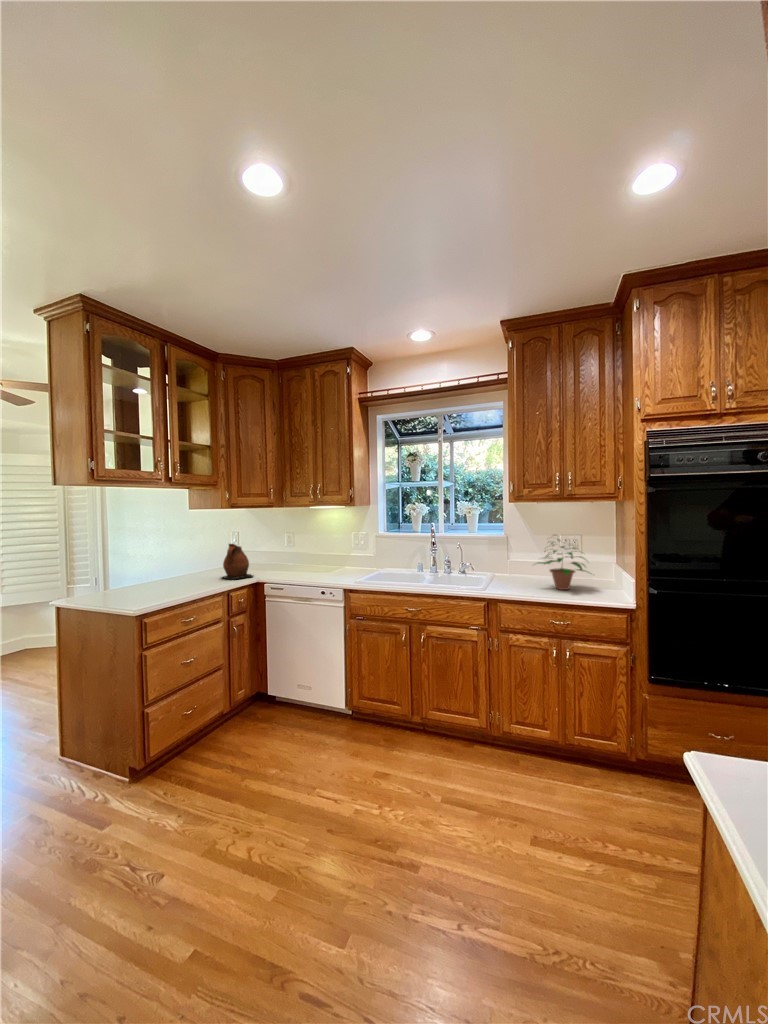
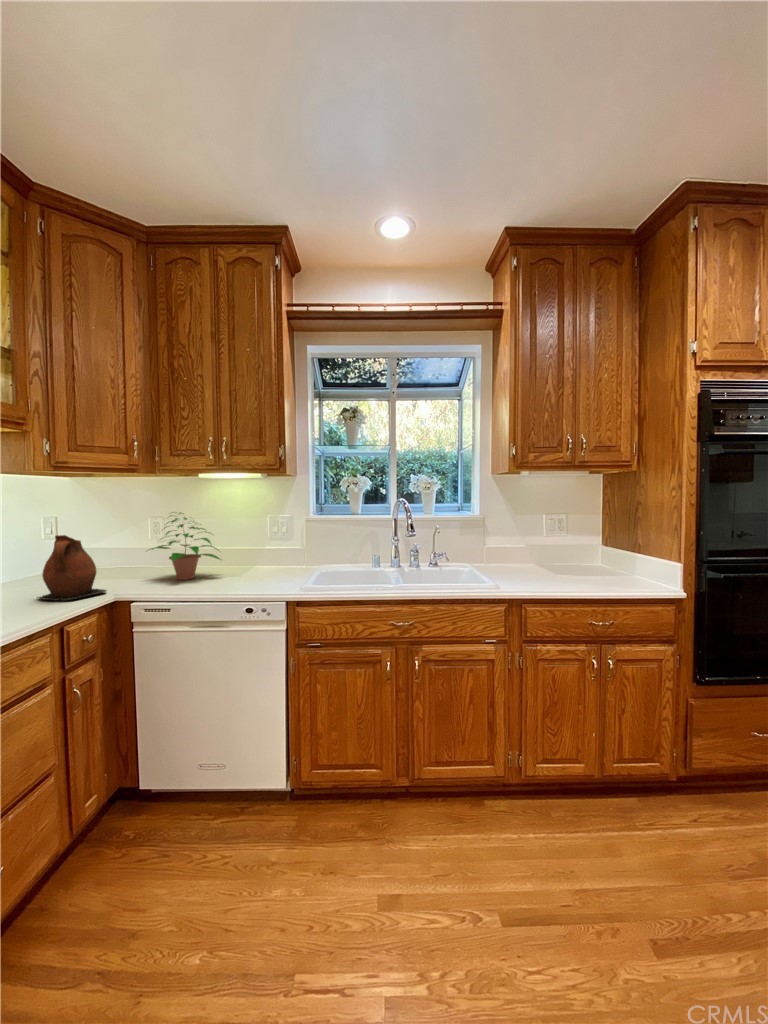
potted plant: present [539,539,586,590] -> present [152,512,220,580]

